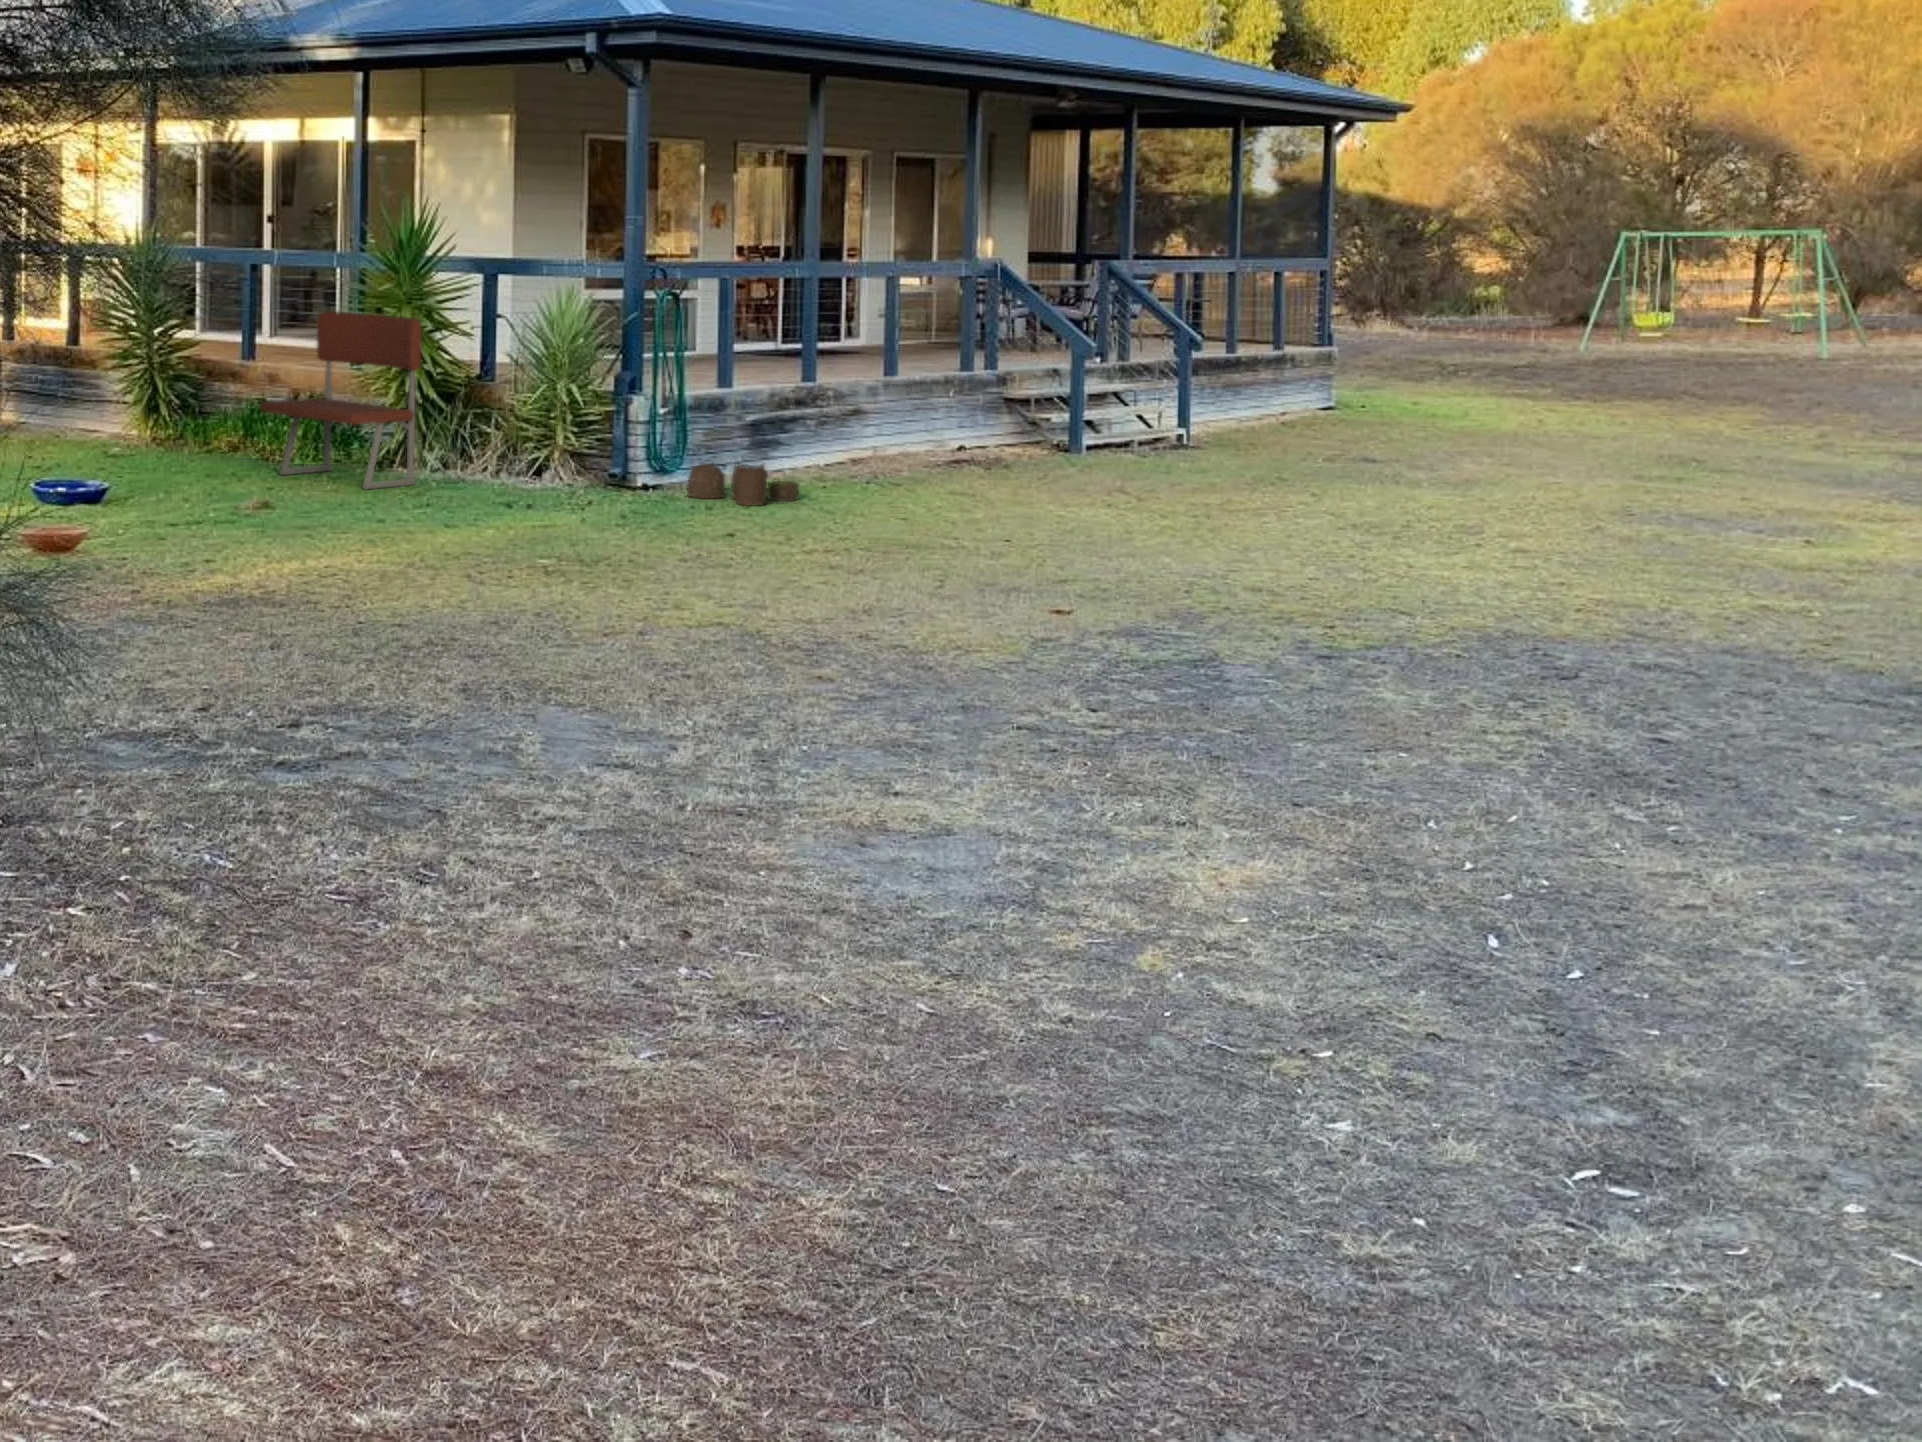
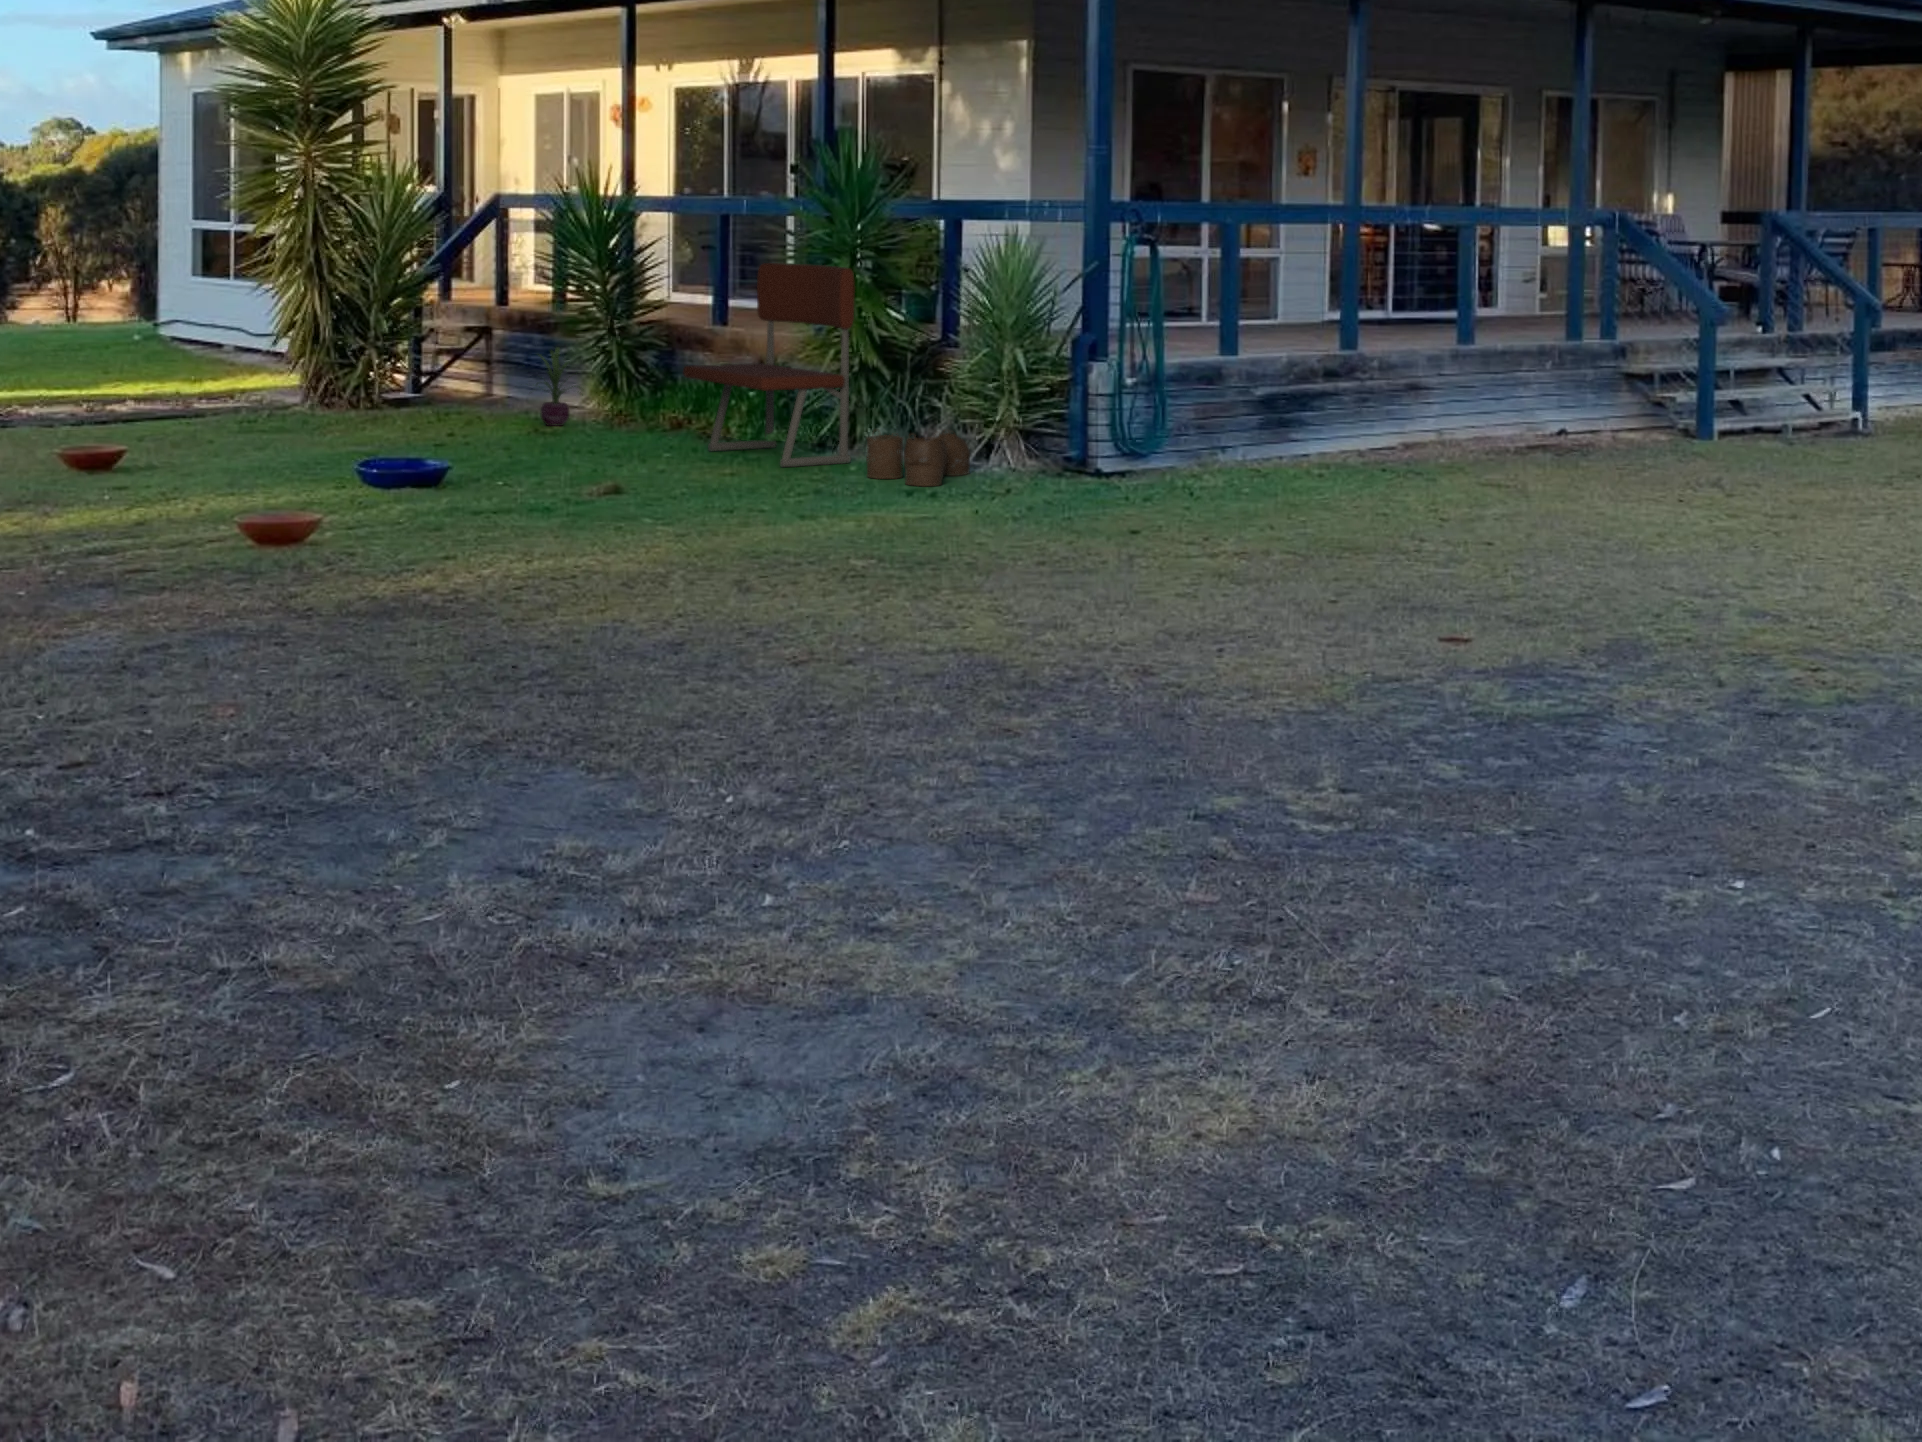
decorative plant: none [68,381,143,452] -> present [537,347,580,426]
woven basket: present [687,460,799,506] -> present [866,433,970,486]

